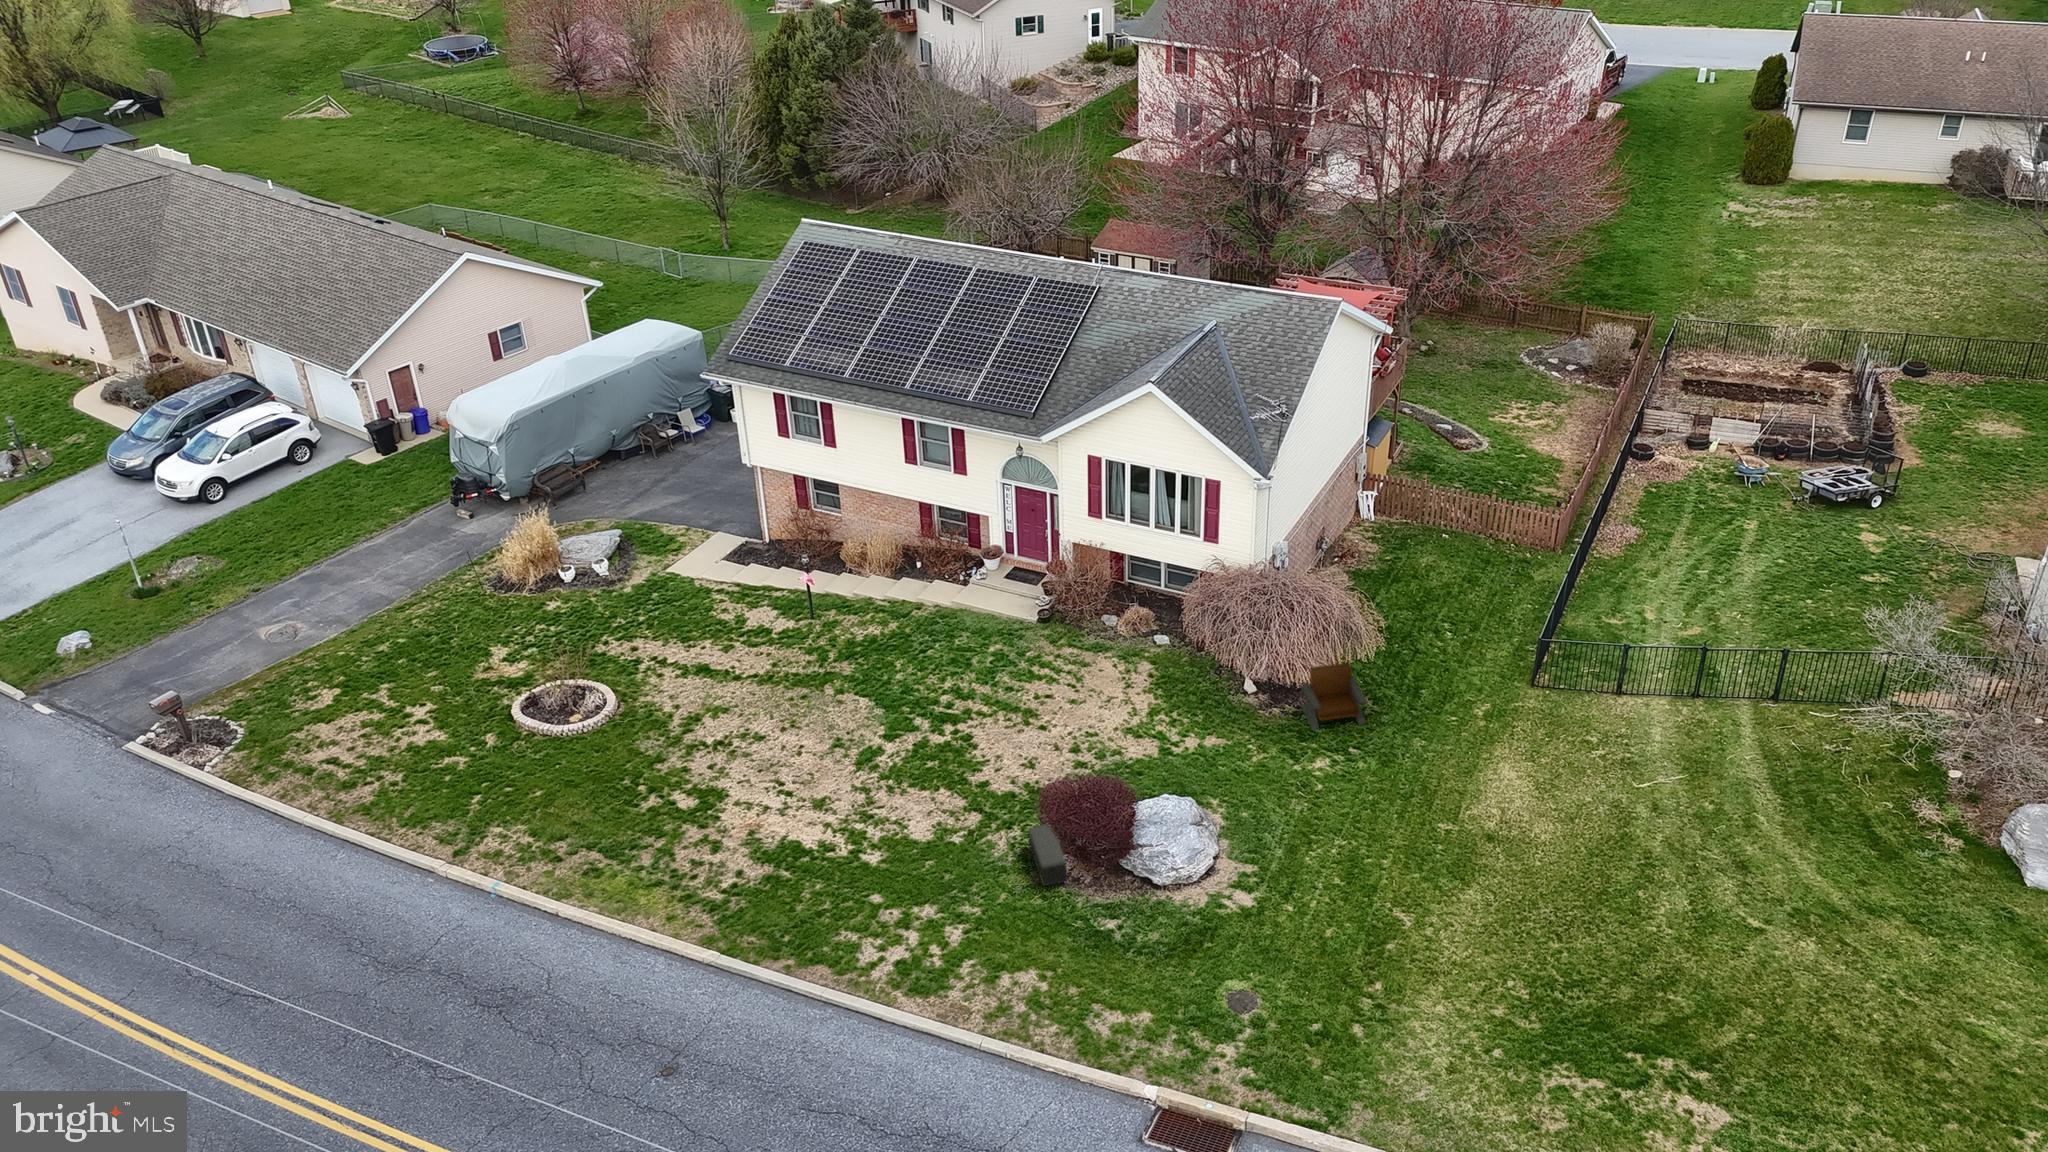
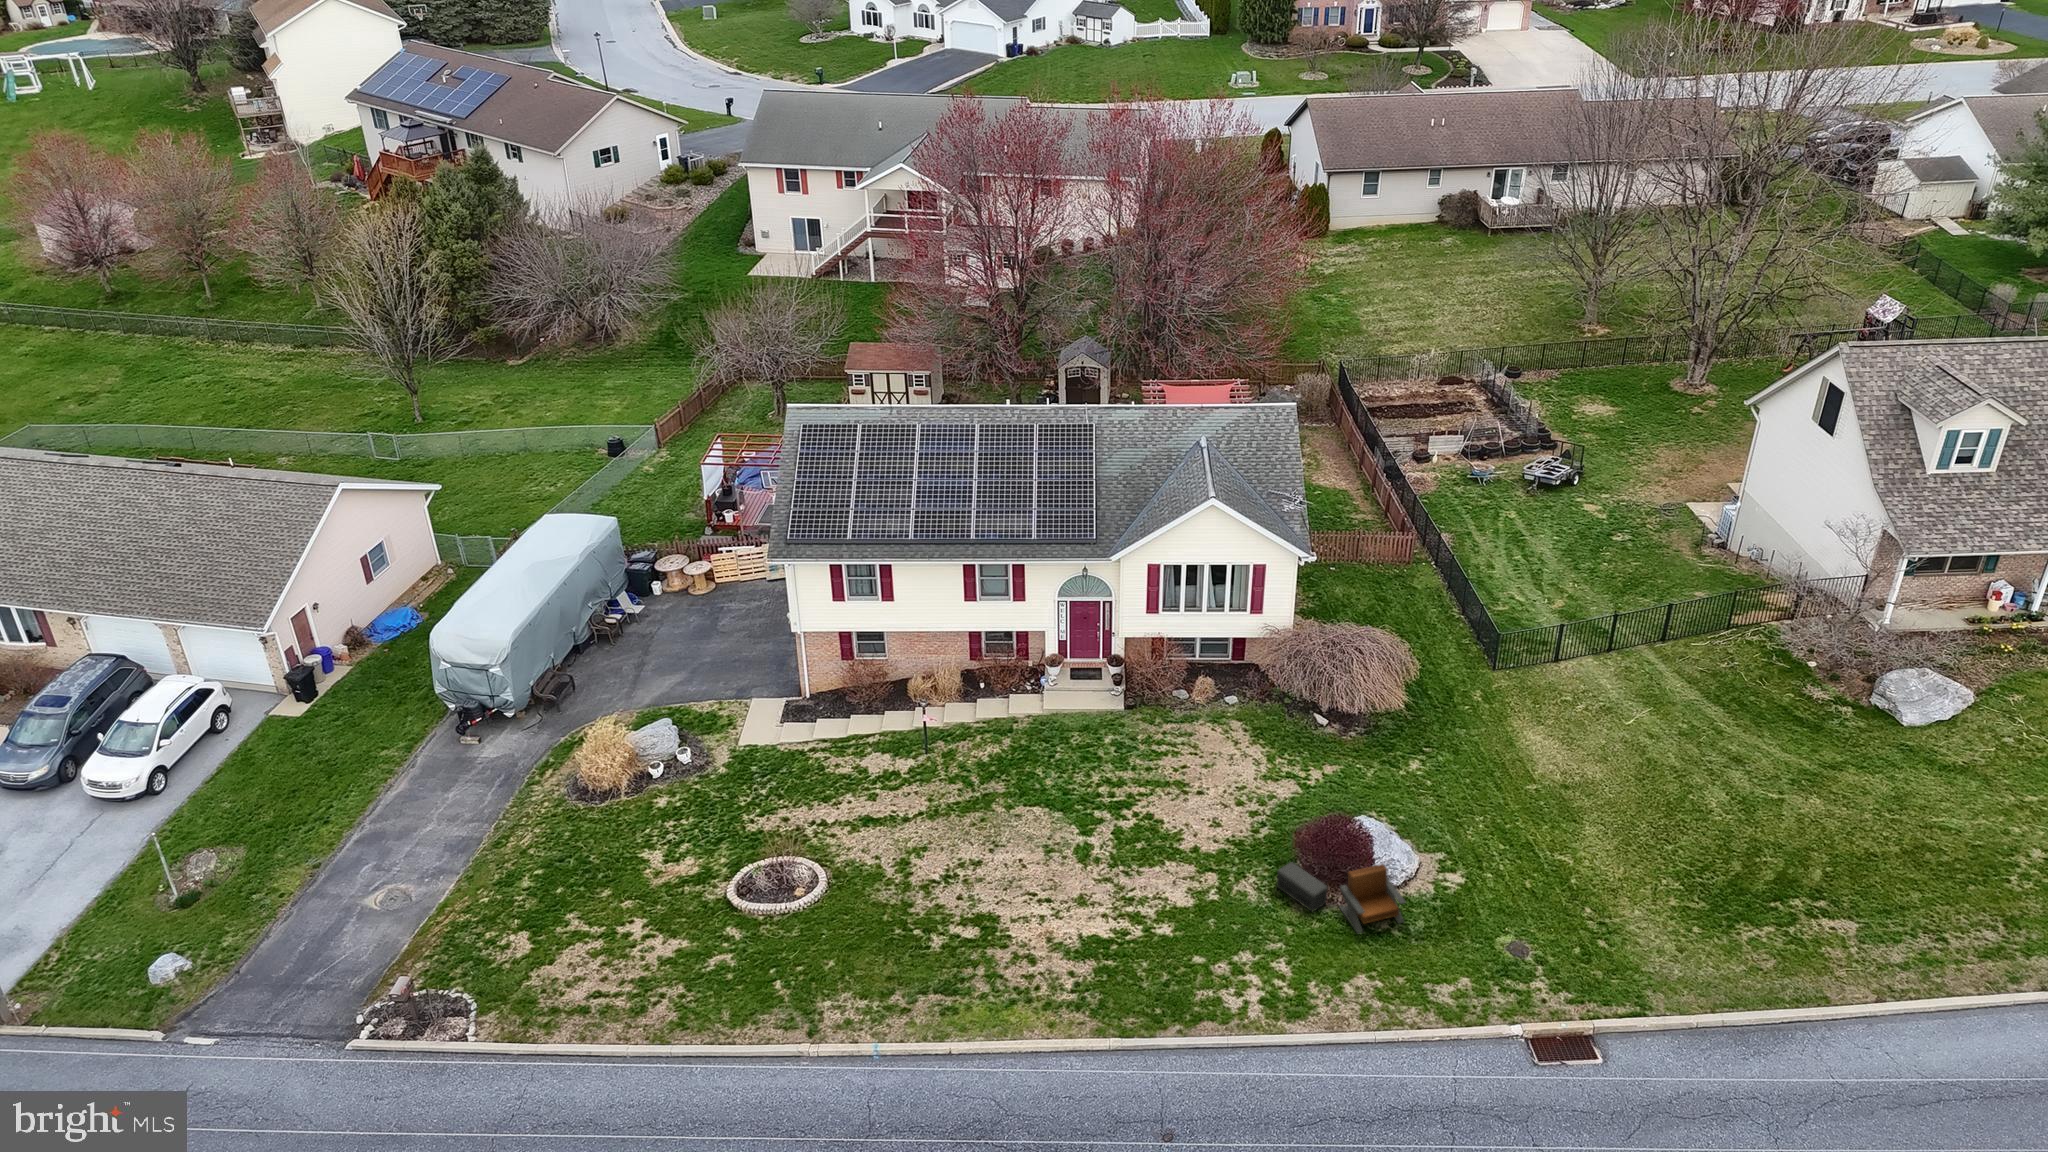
lounge chair: present [1301,662,1367,730] -> present [1340,864,1405,933]

